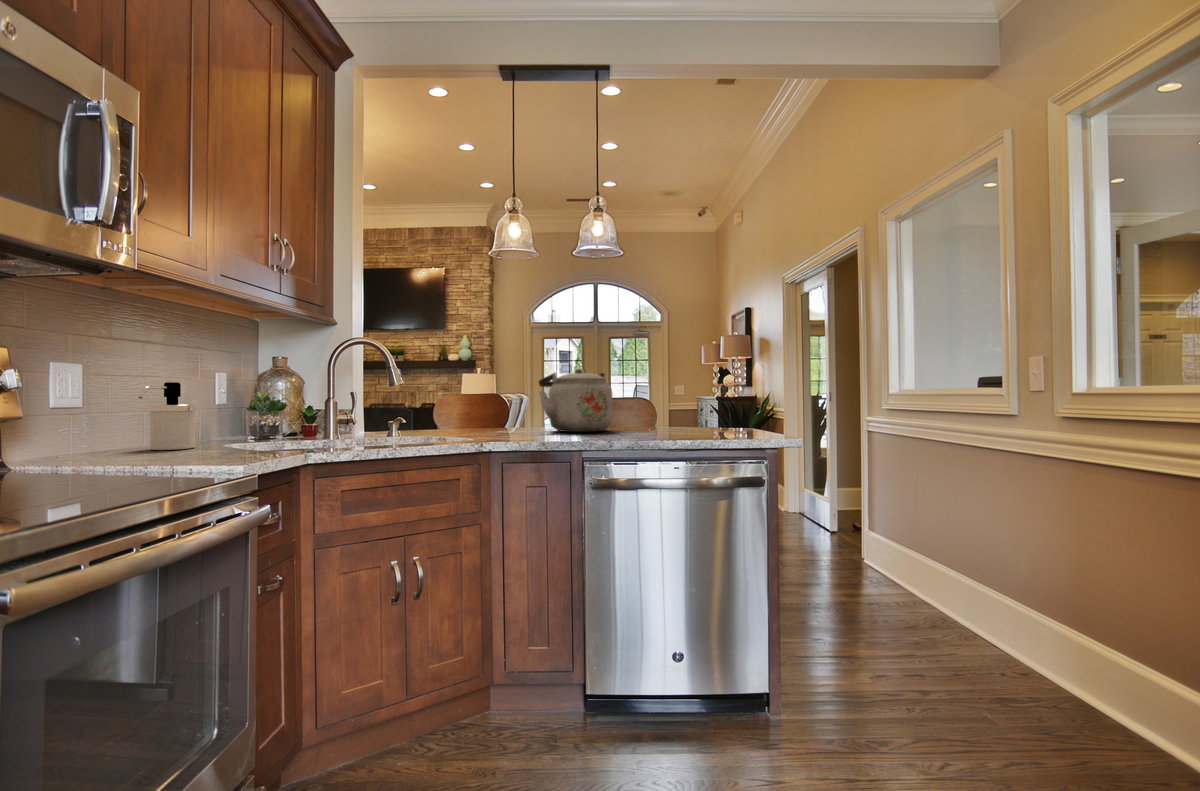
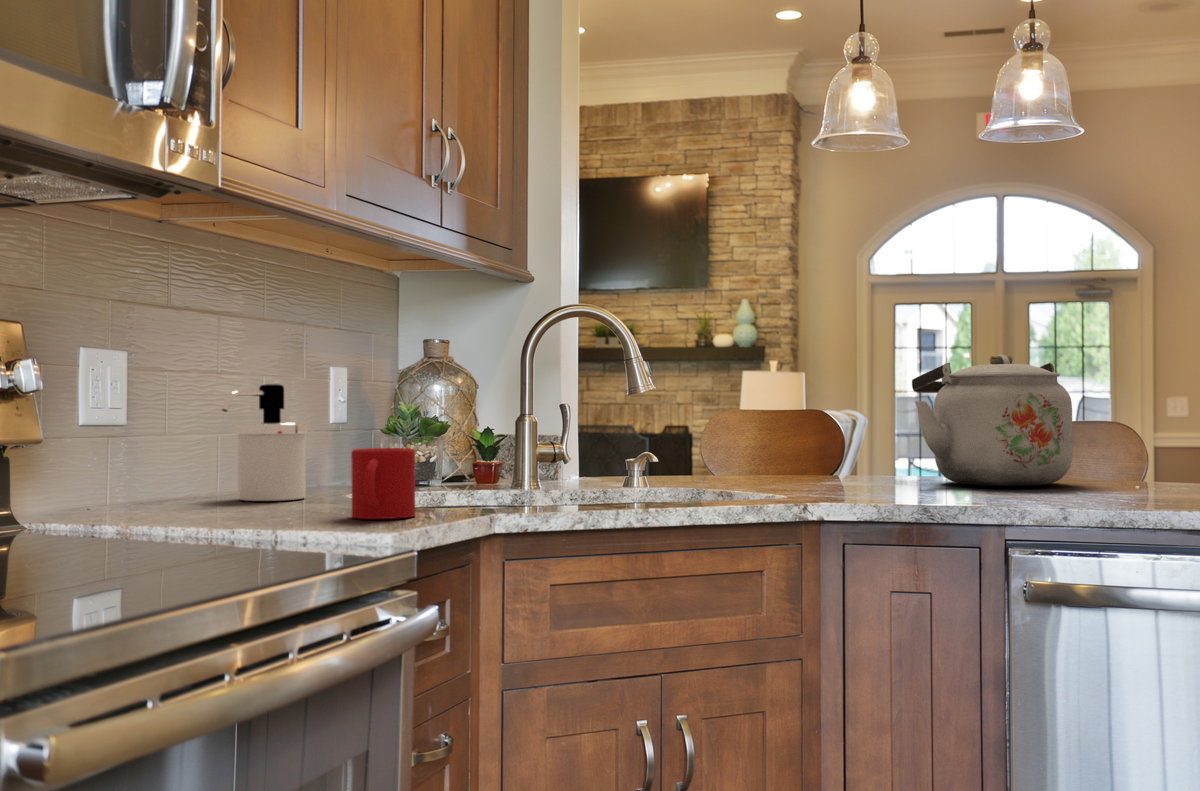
mug: none [224,418,264,458] -> present [351,448,415,519]

